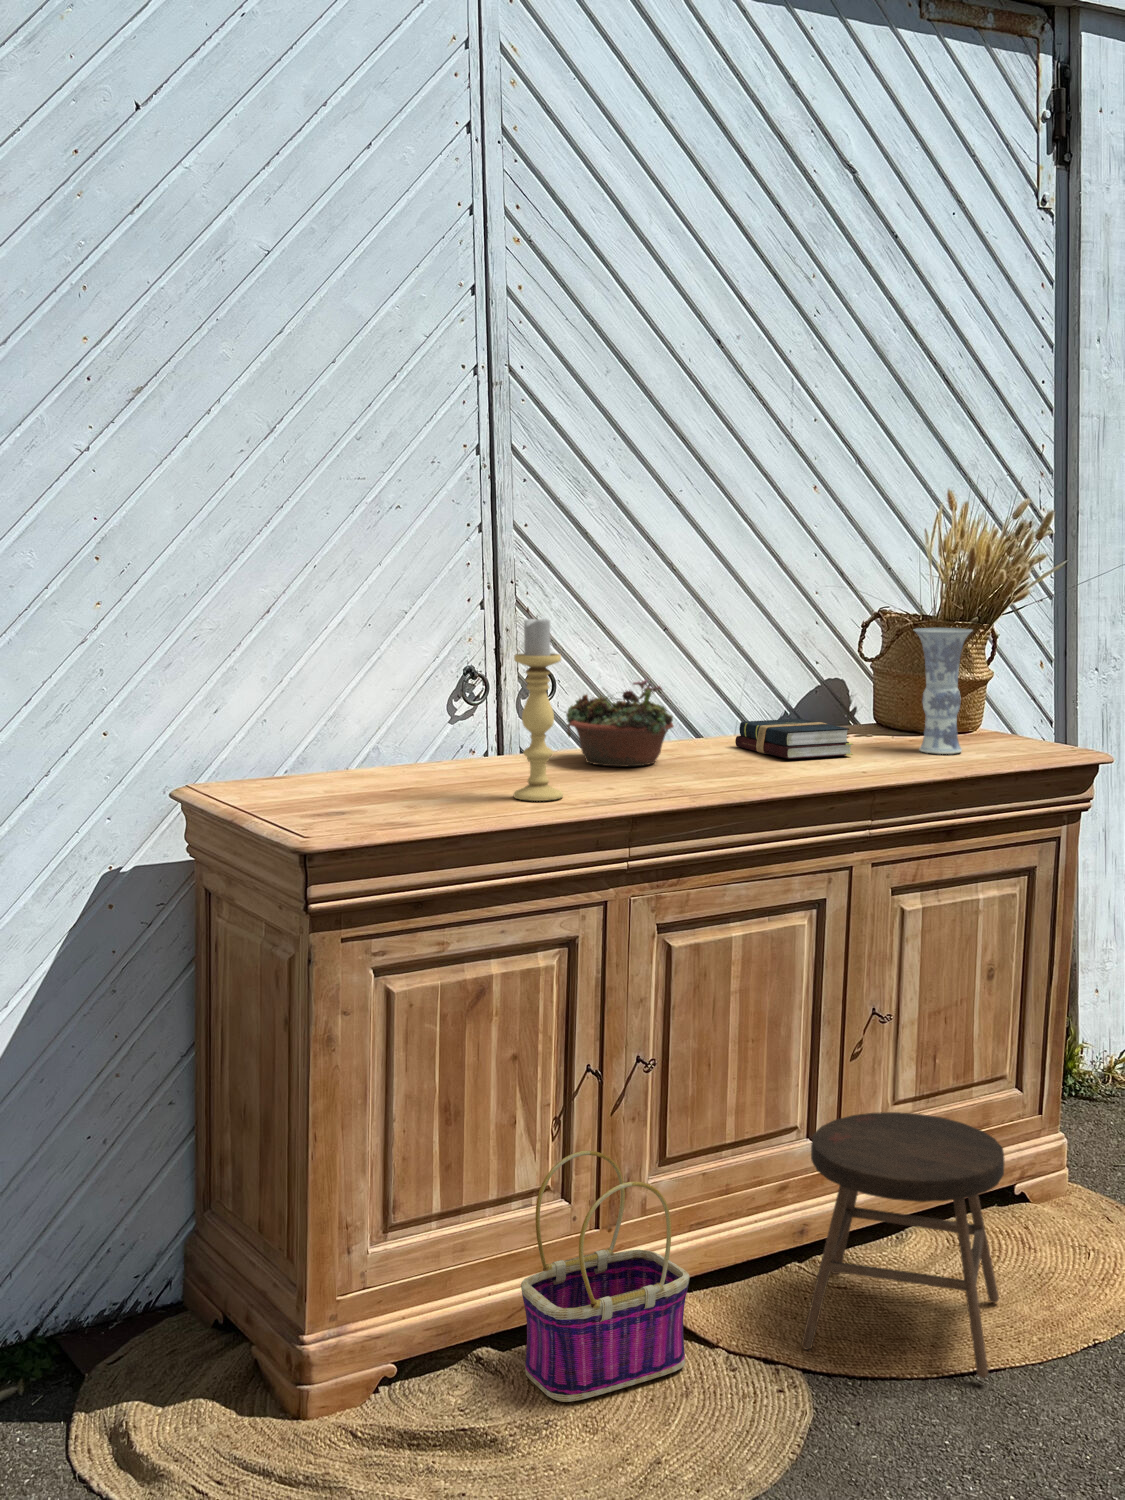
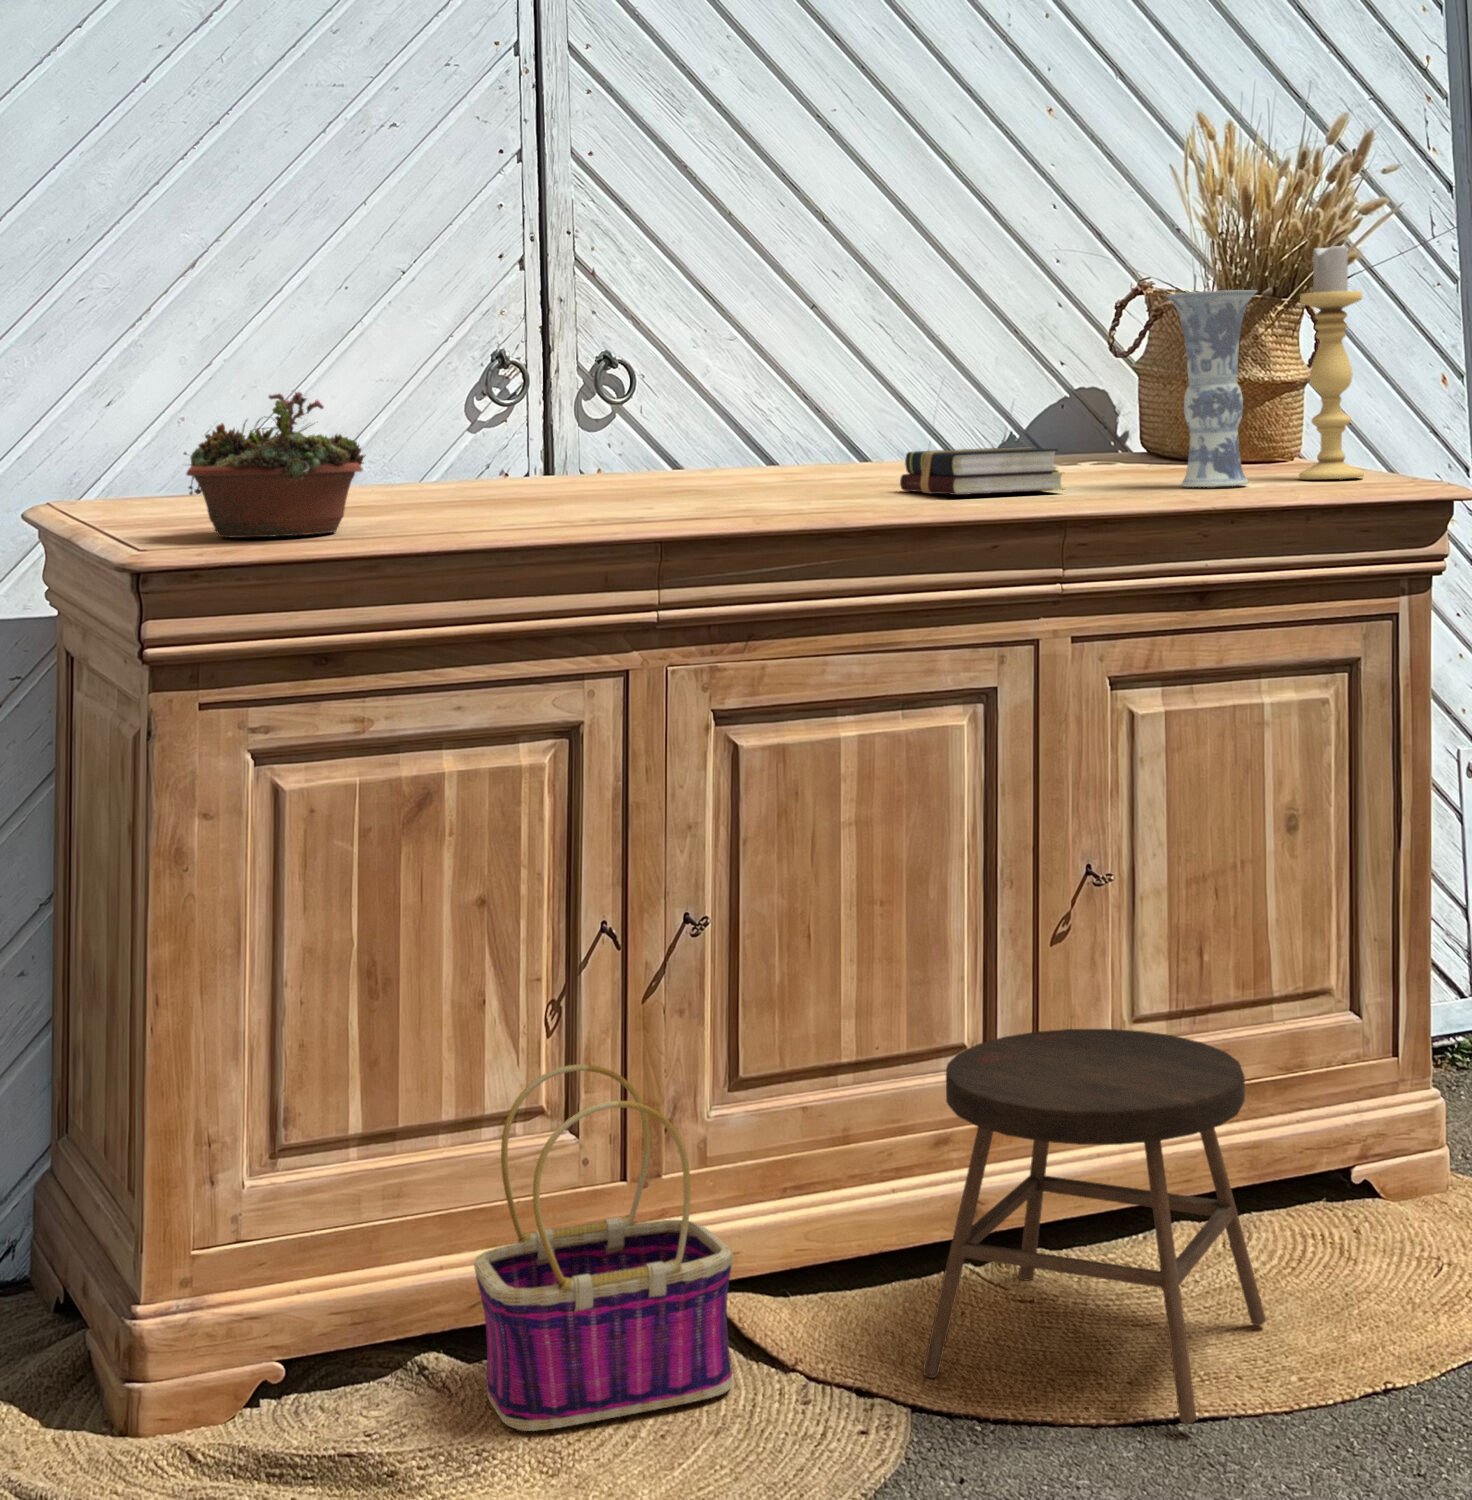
candle holder: present [514,618,563,801] -> present [1299,242,1364,479]
succulent planter: present [565,680,674,766] -> present [184,392,365,537]

